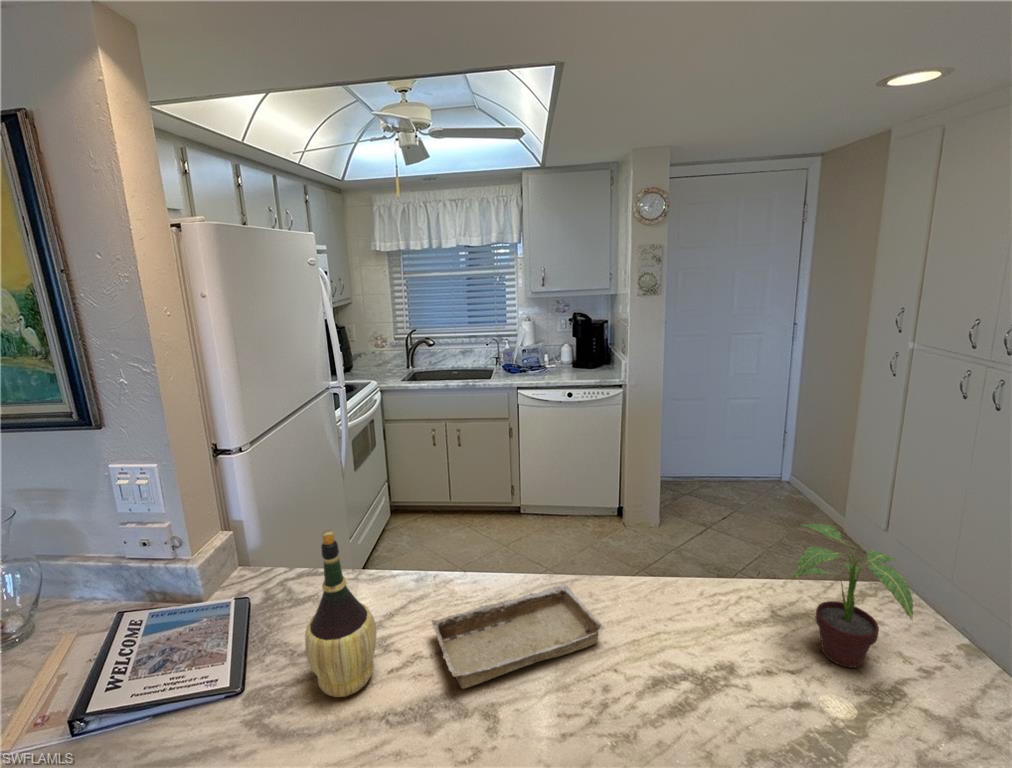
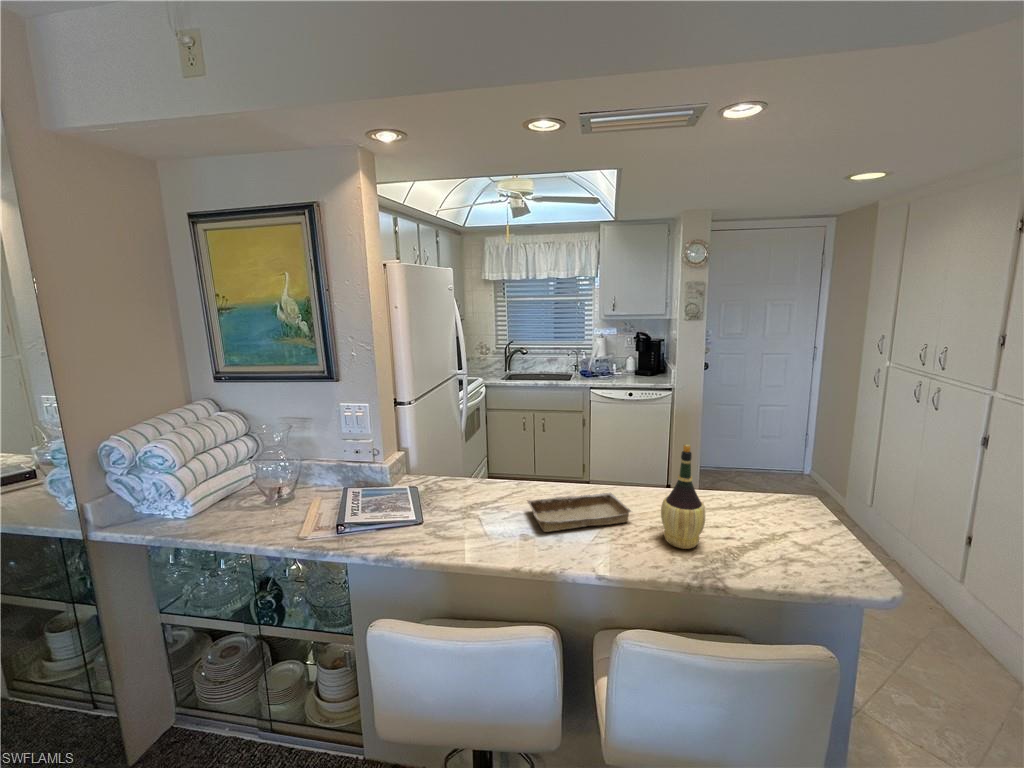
potted plant: present [790,524,913,668] -> none [752,458,827,546]
wine bottle: present [305,530,377,697] -> present [661,444,705,549]

